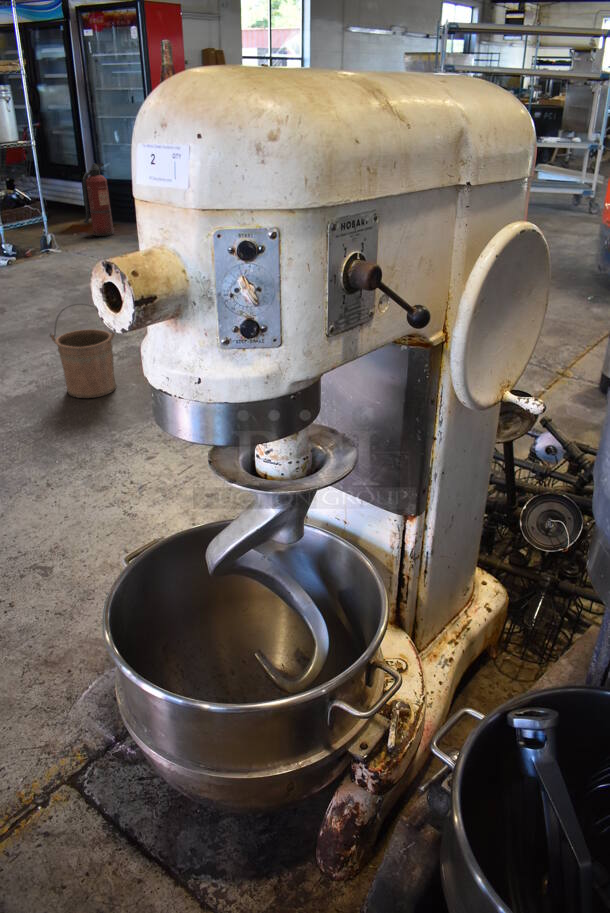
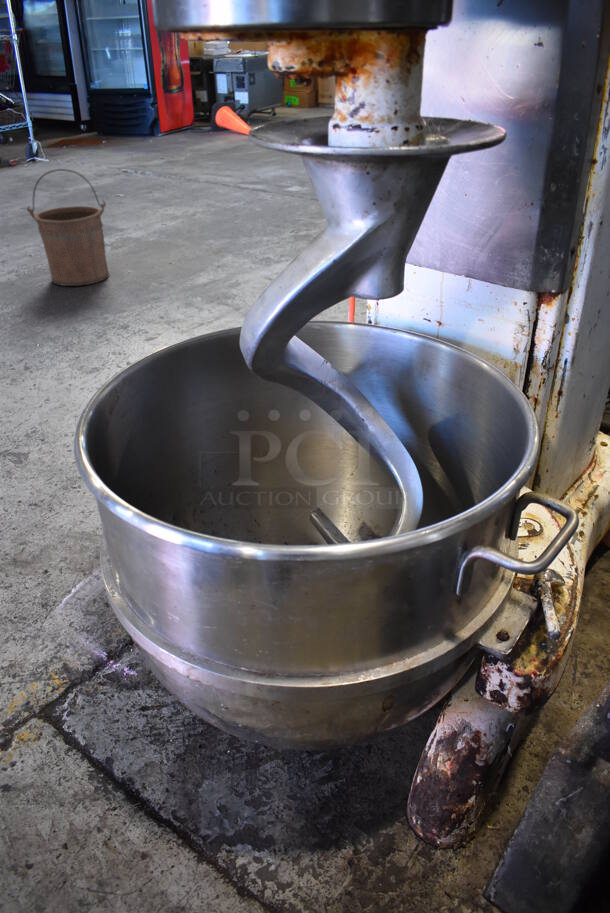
fire extinguisher: present [83,163,114,236] -> none [69,63,107,146]

